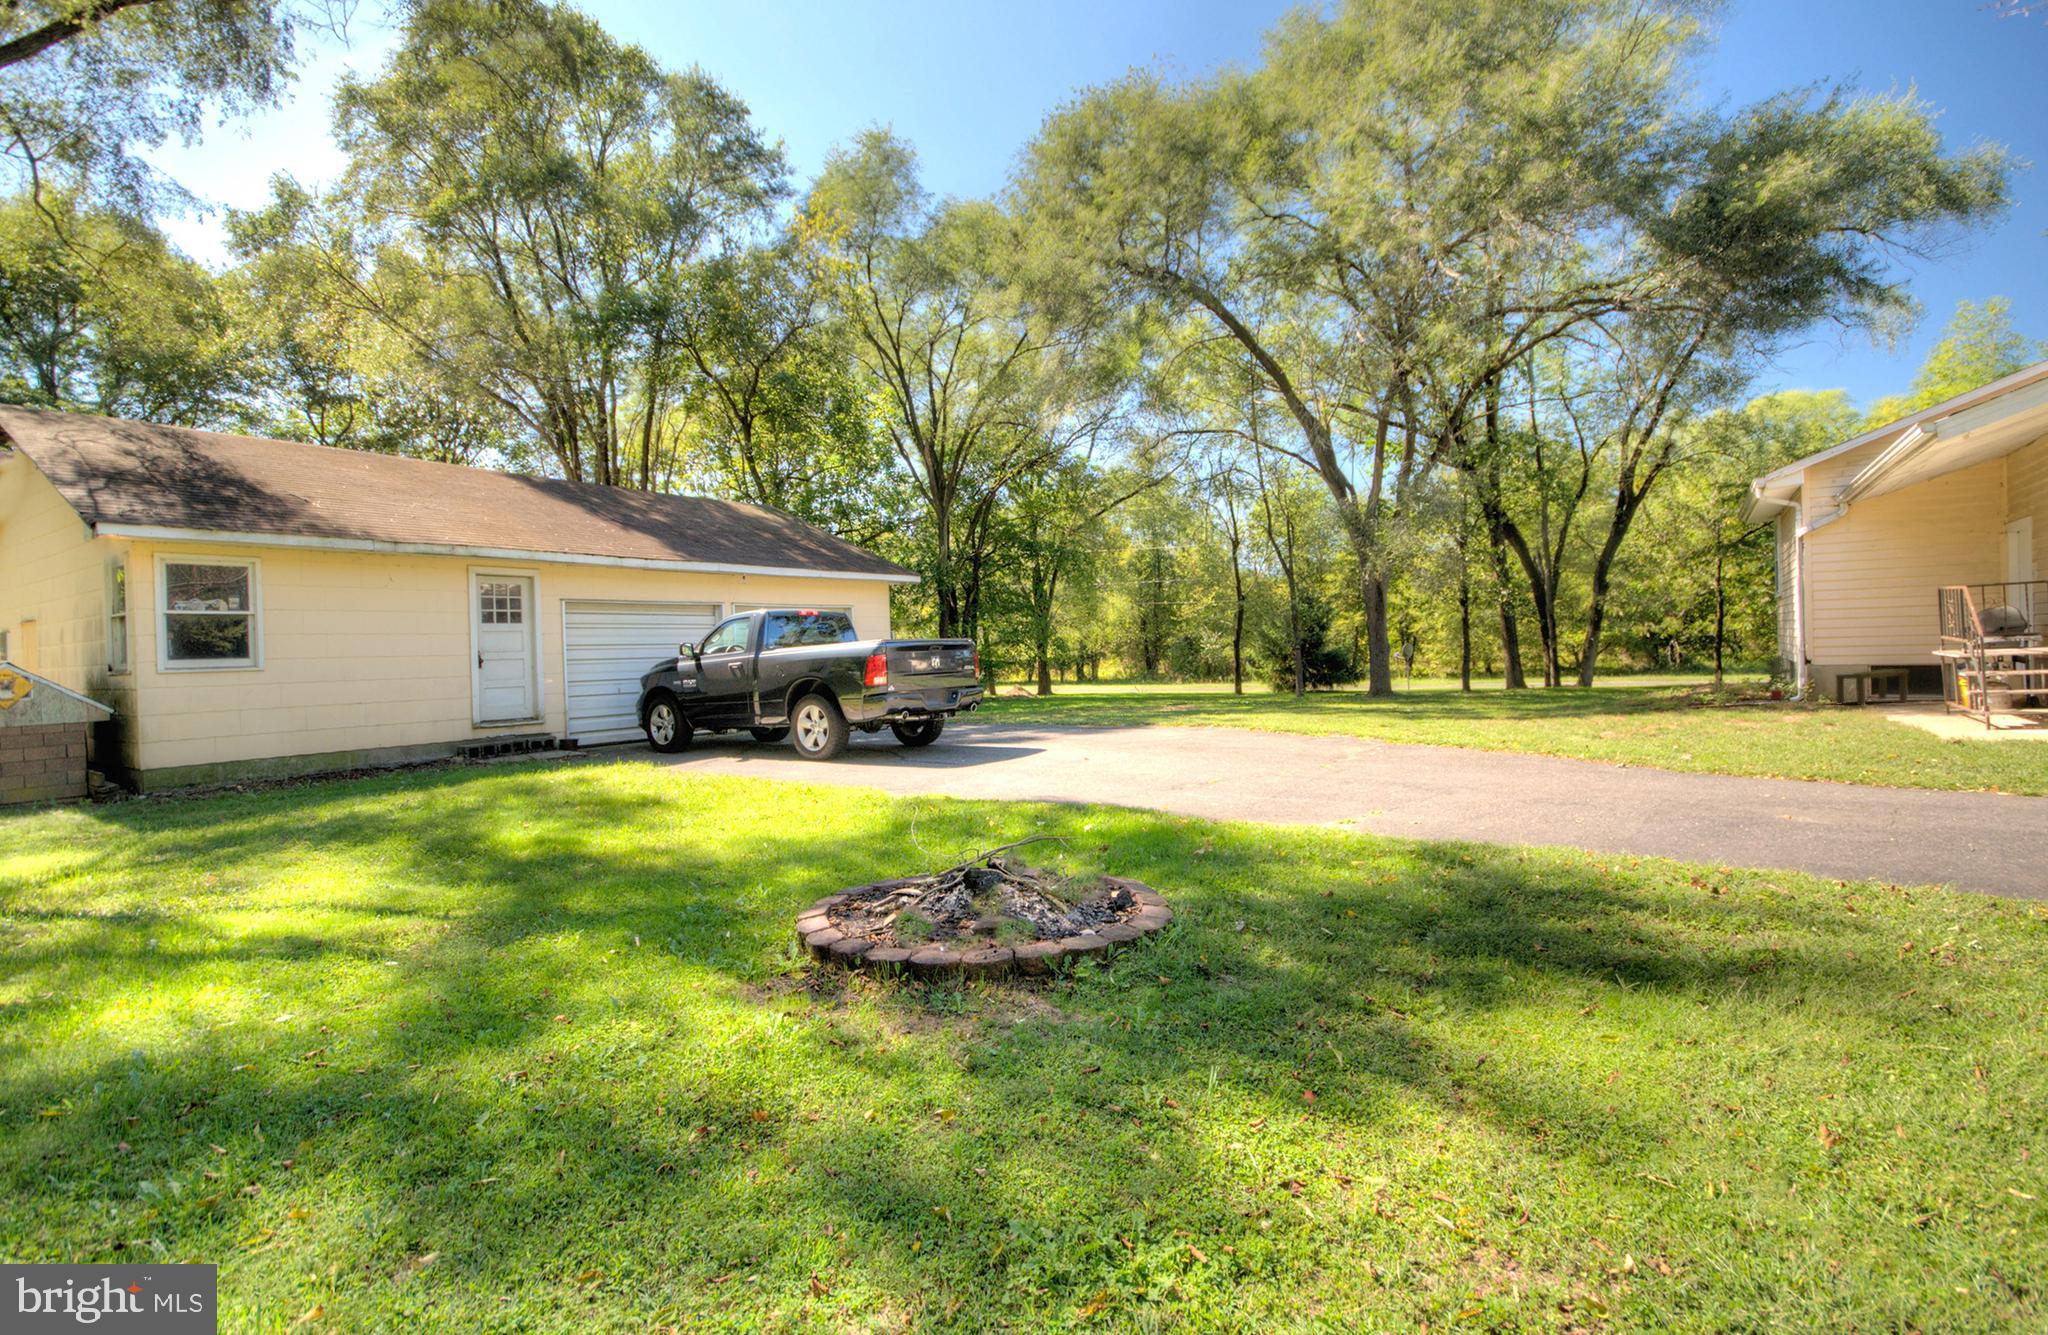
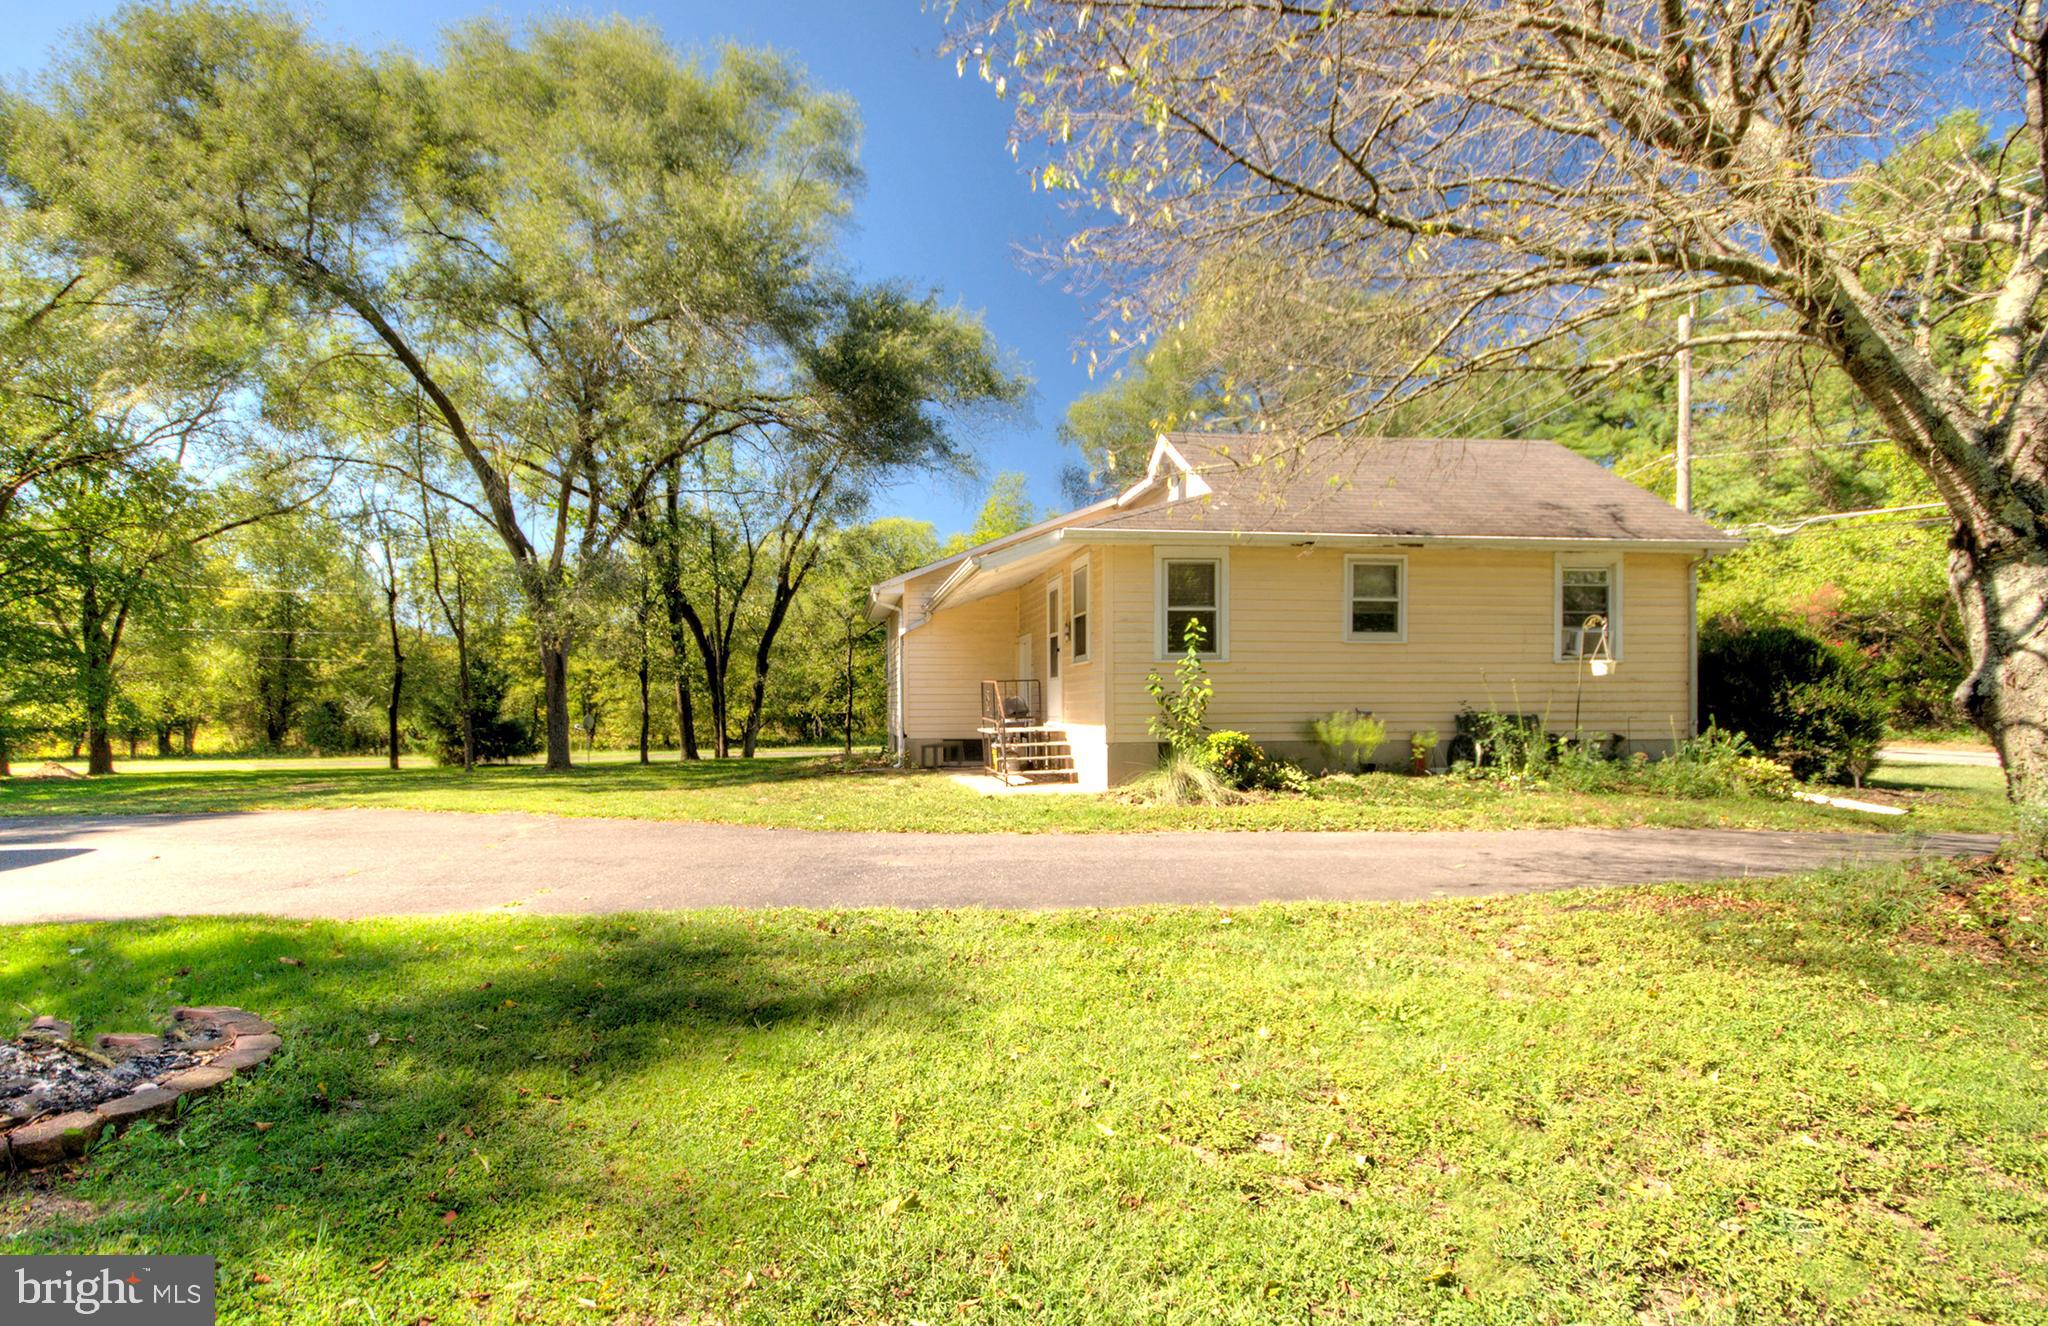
potted tree: present [1766,652,1795,700] -> none [875,725,897,765]

